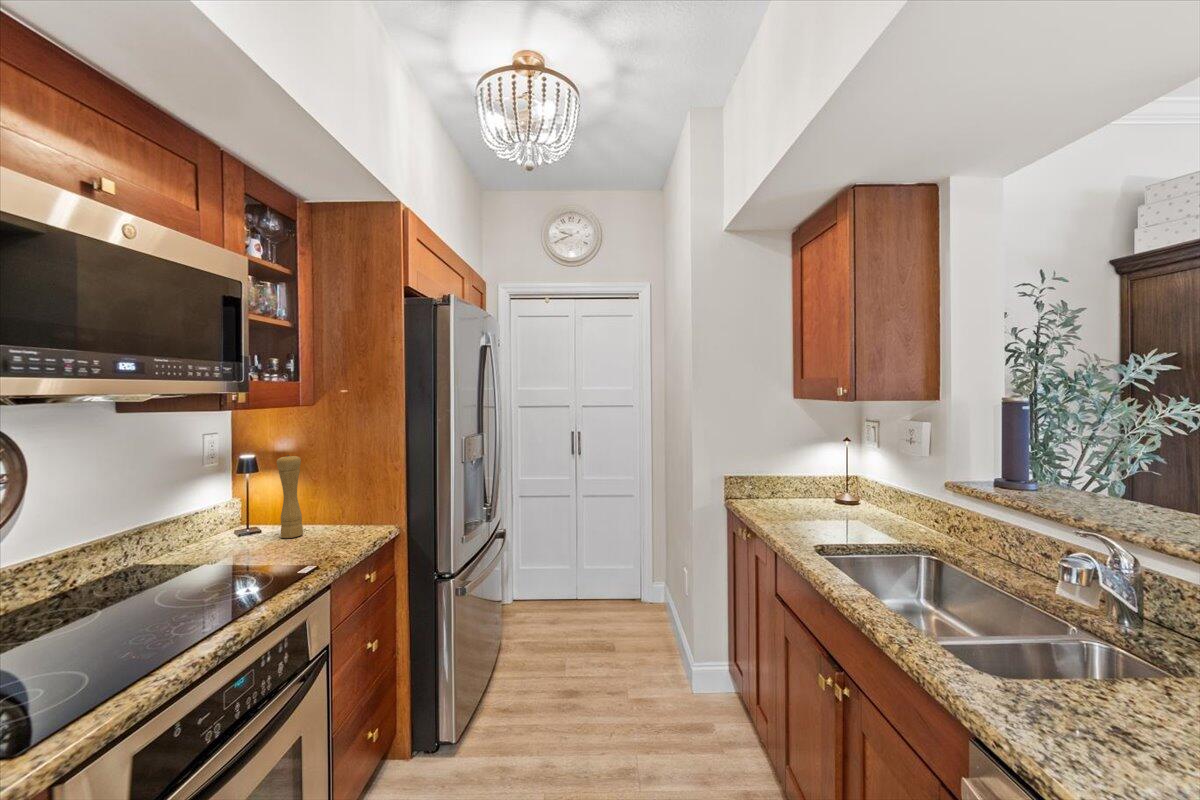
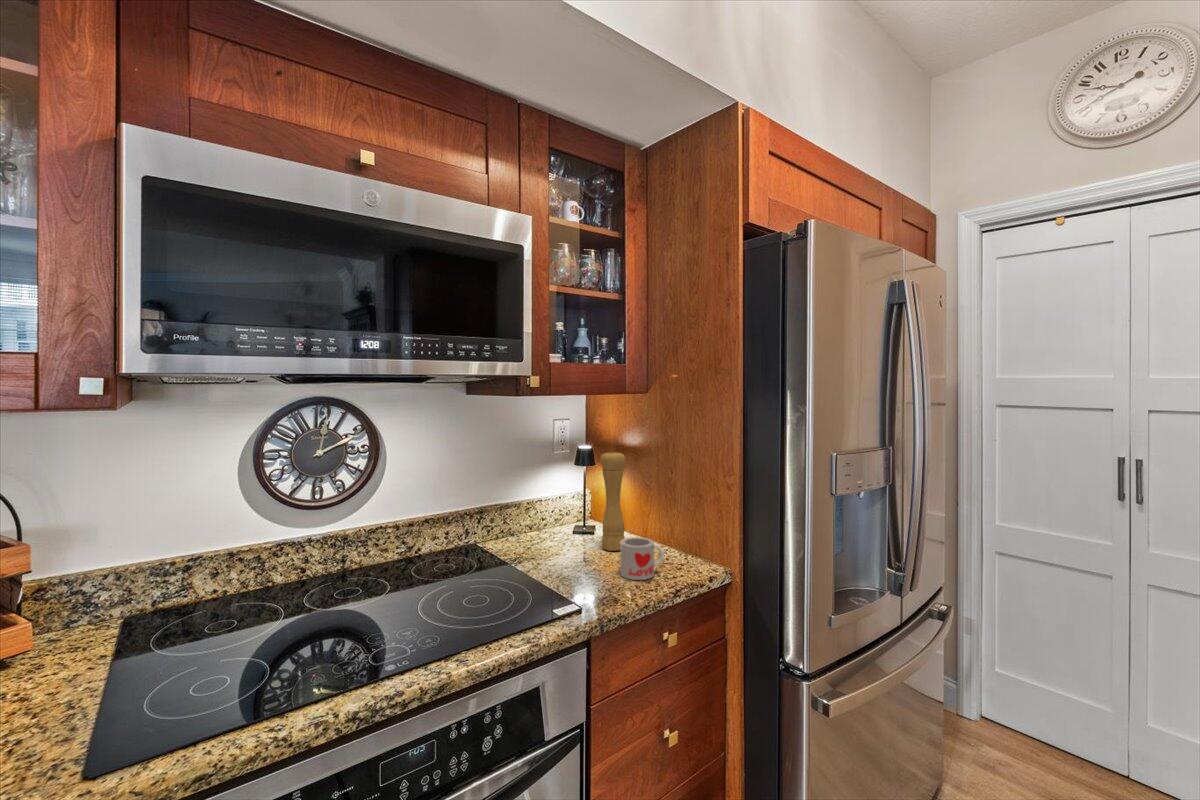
mug: none [320,515,353,546] -> present [620,537,664,580]

